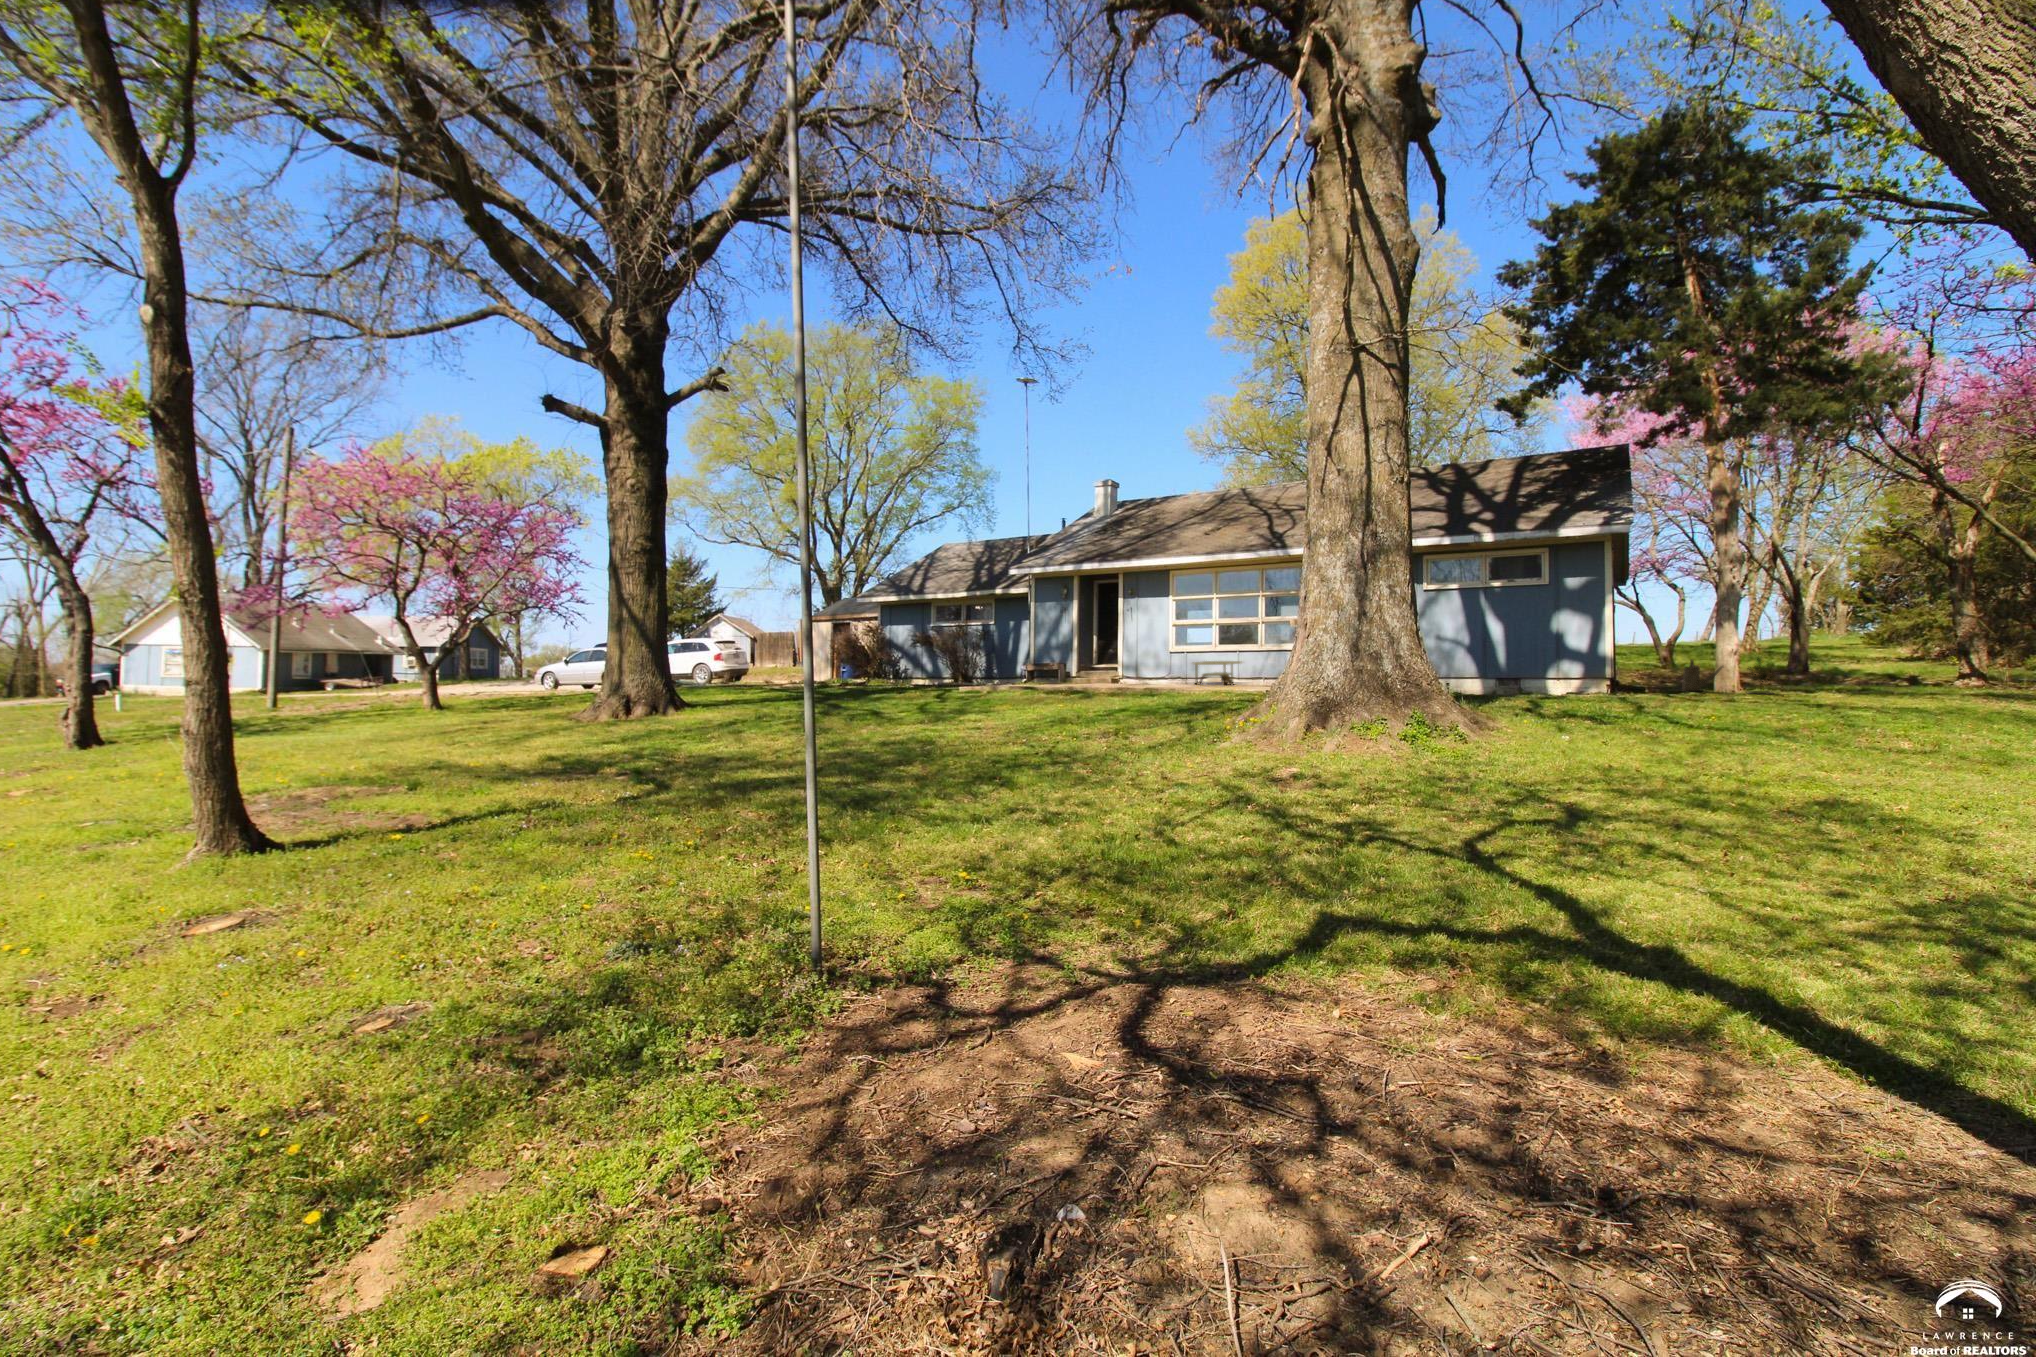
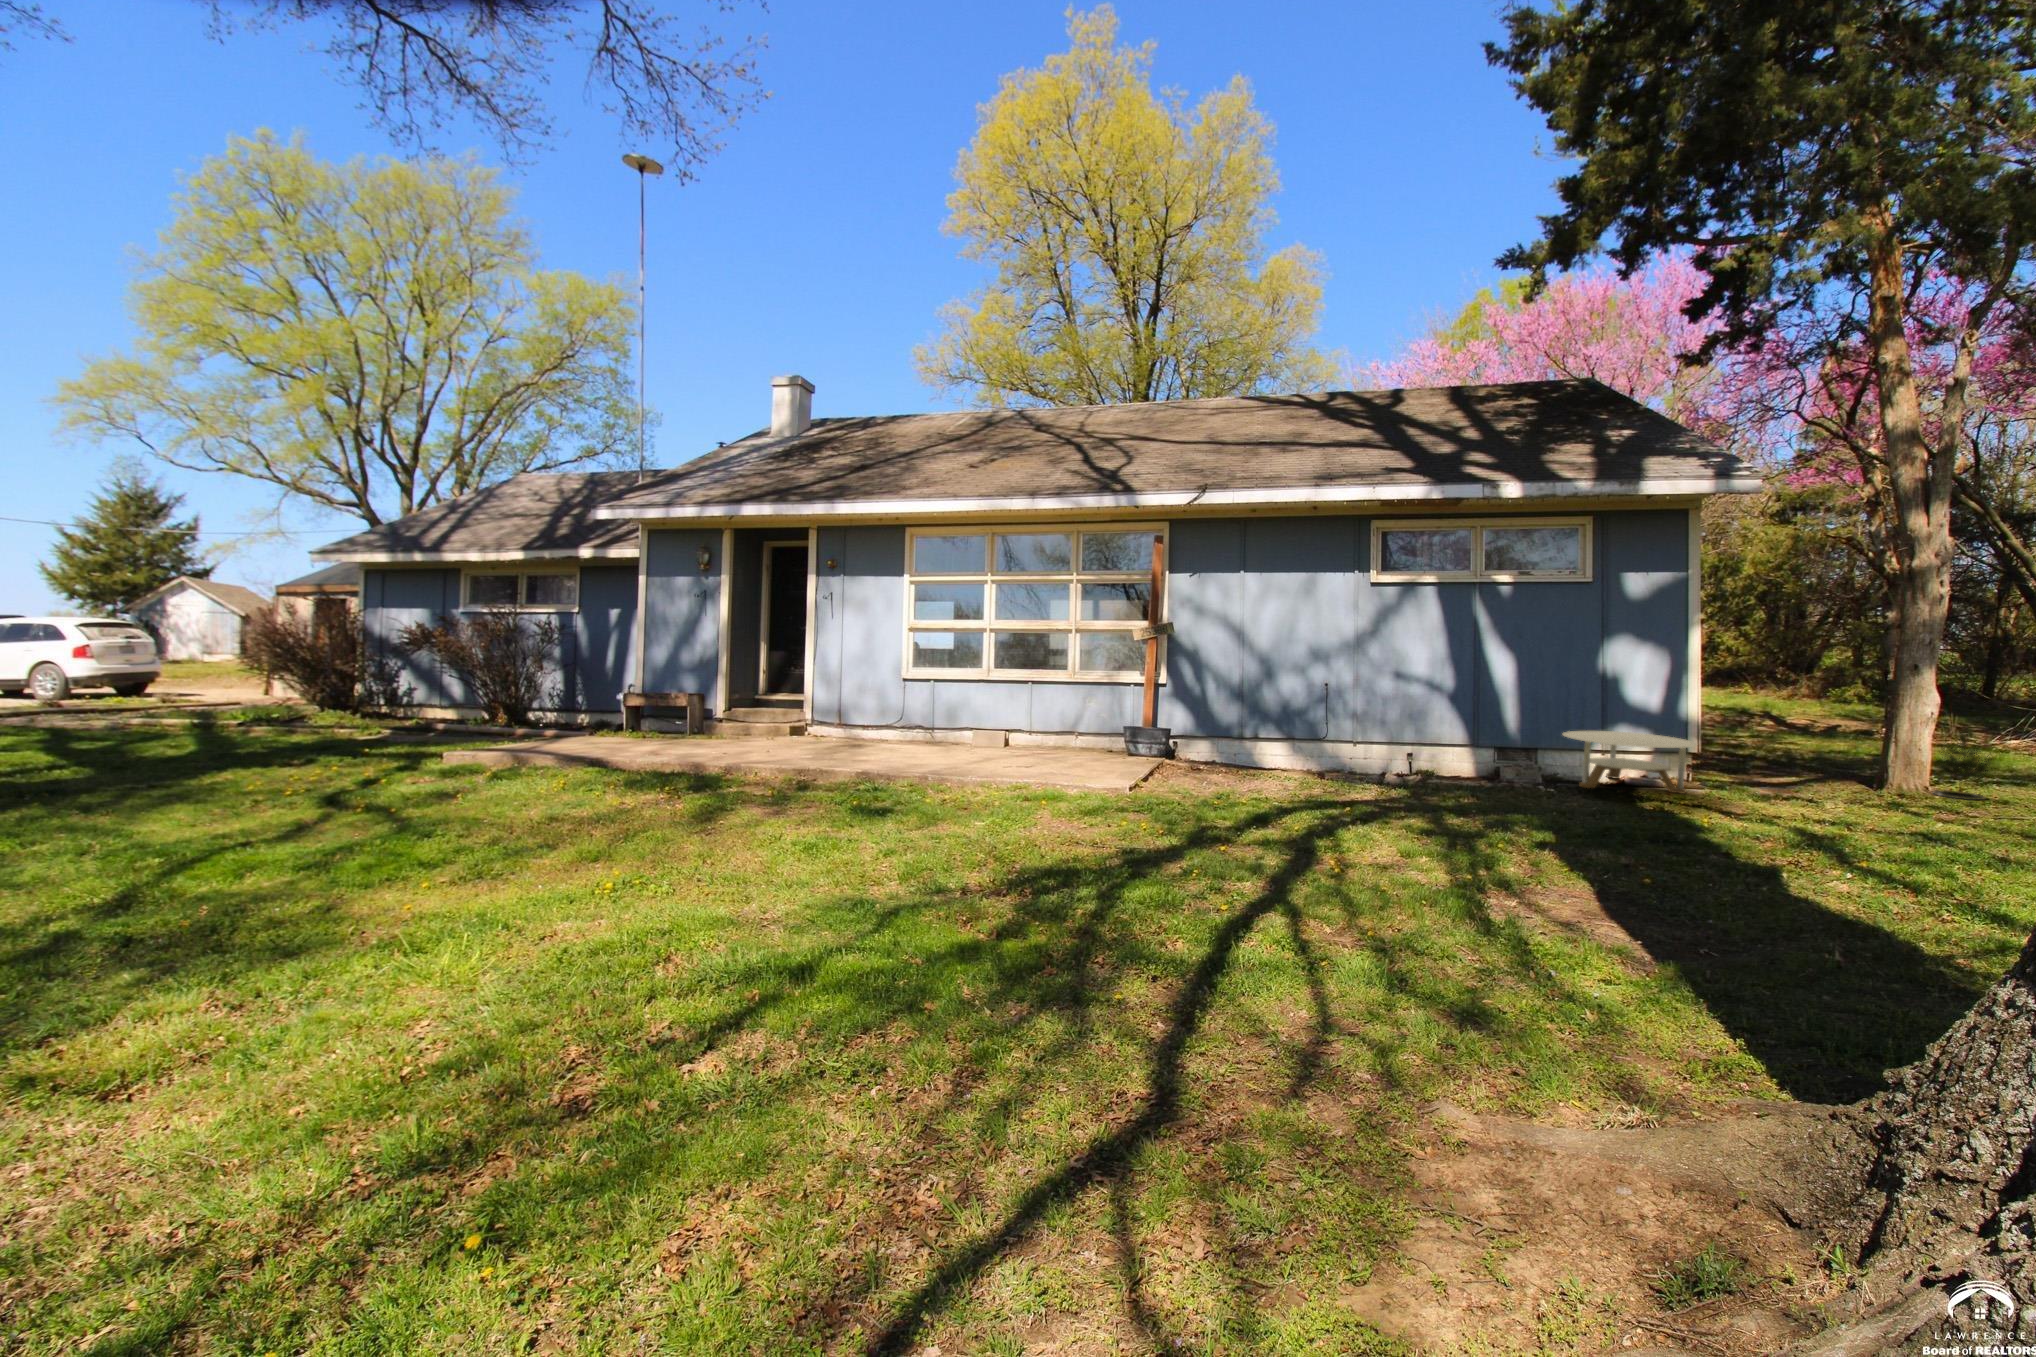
watering can: present [1682,659,1723,691] -> none [1804,730,1893,787]
round table: present [1194,661,1241,685] -> present [1563,731,1697,794]

